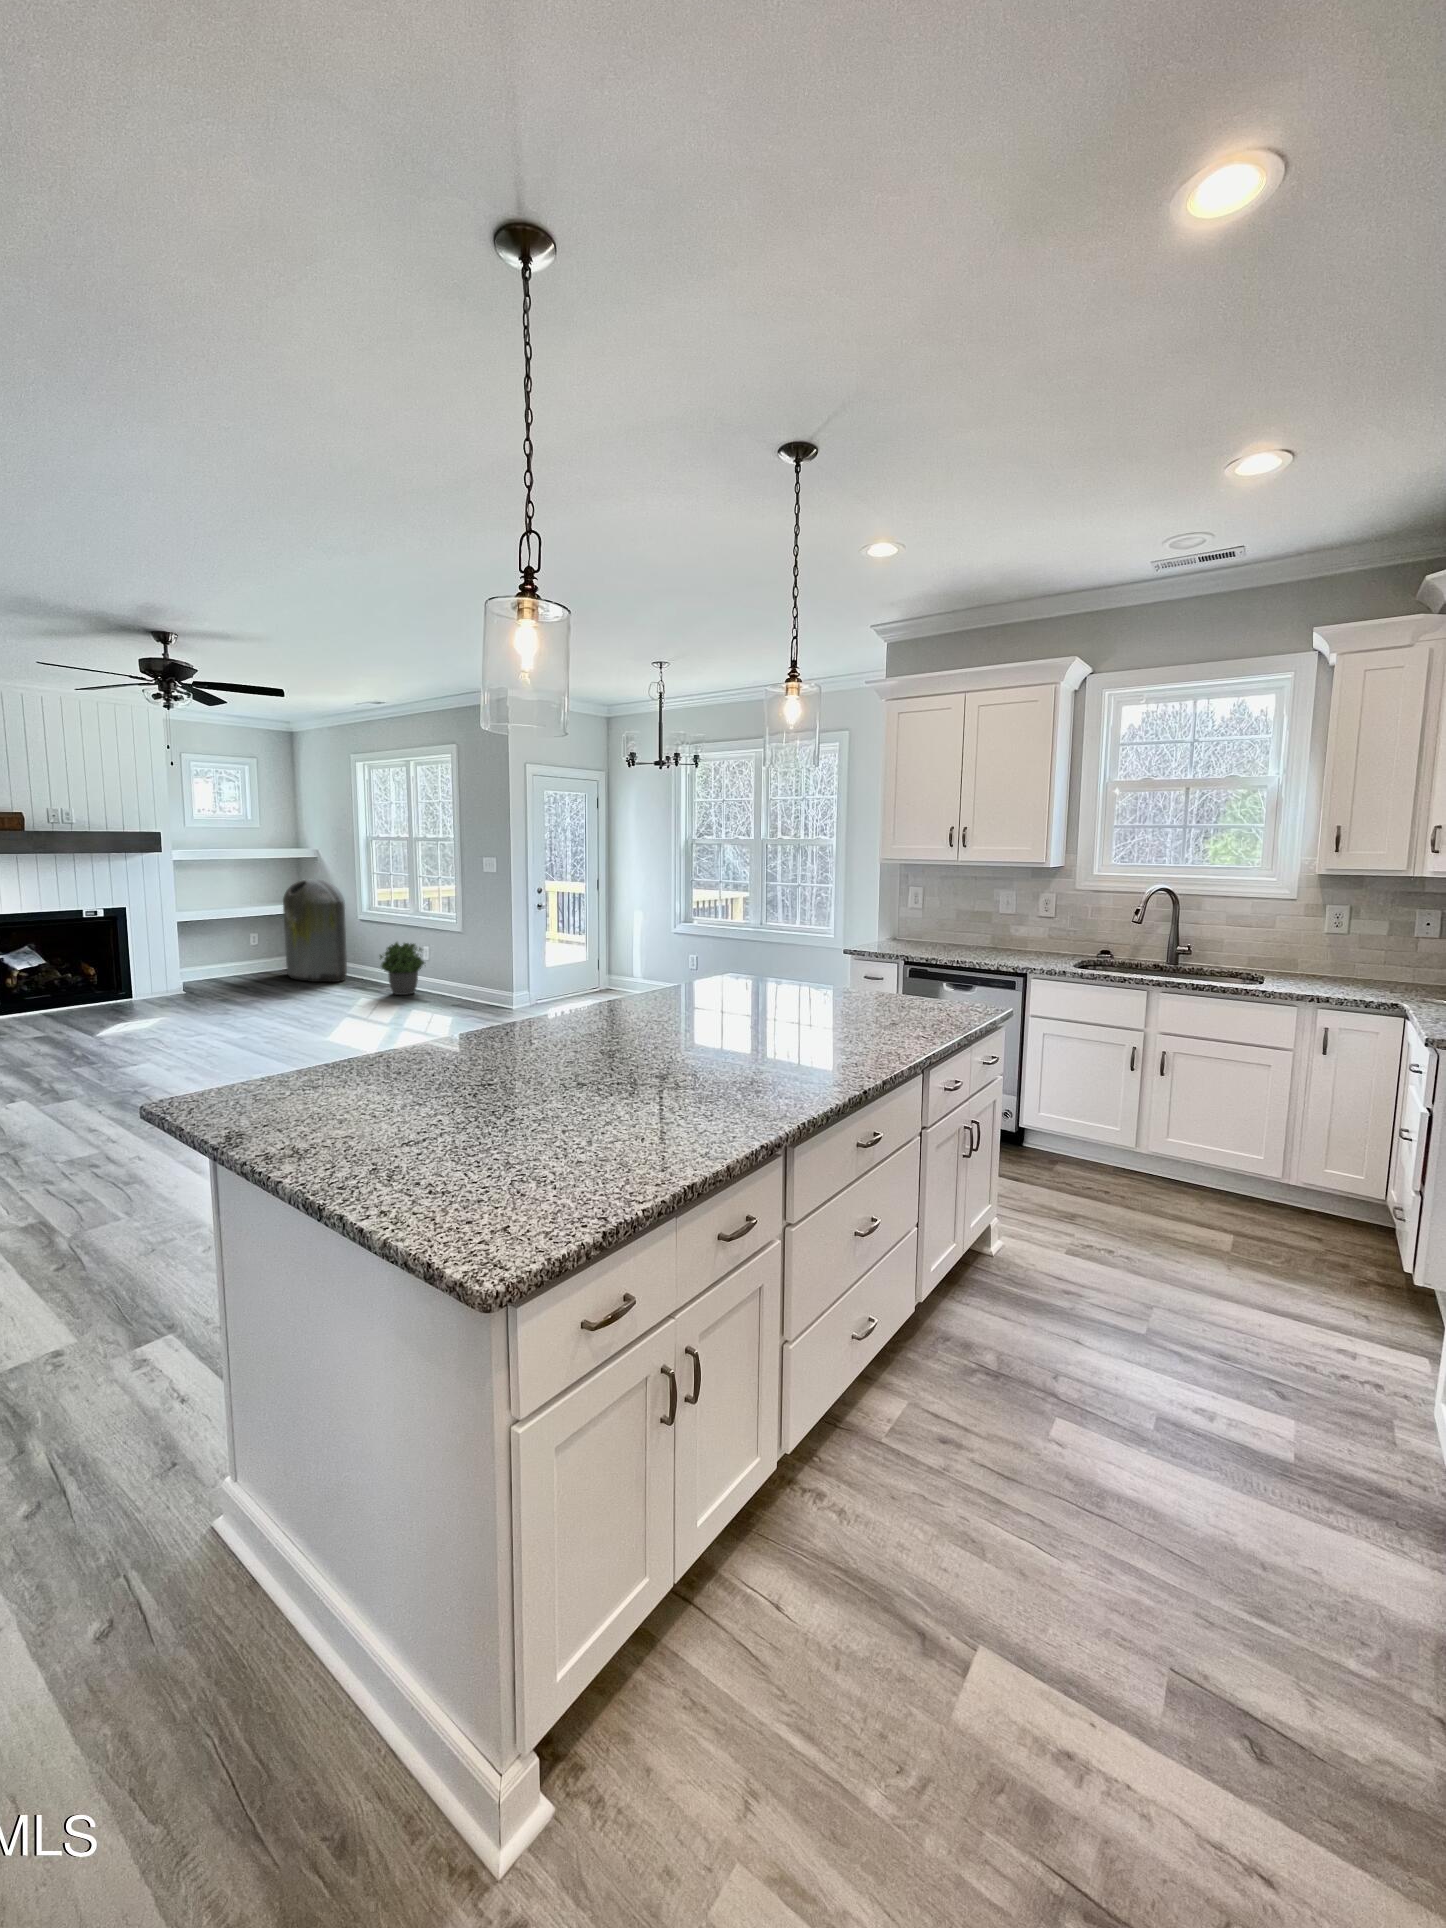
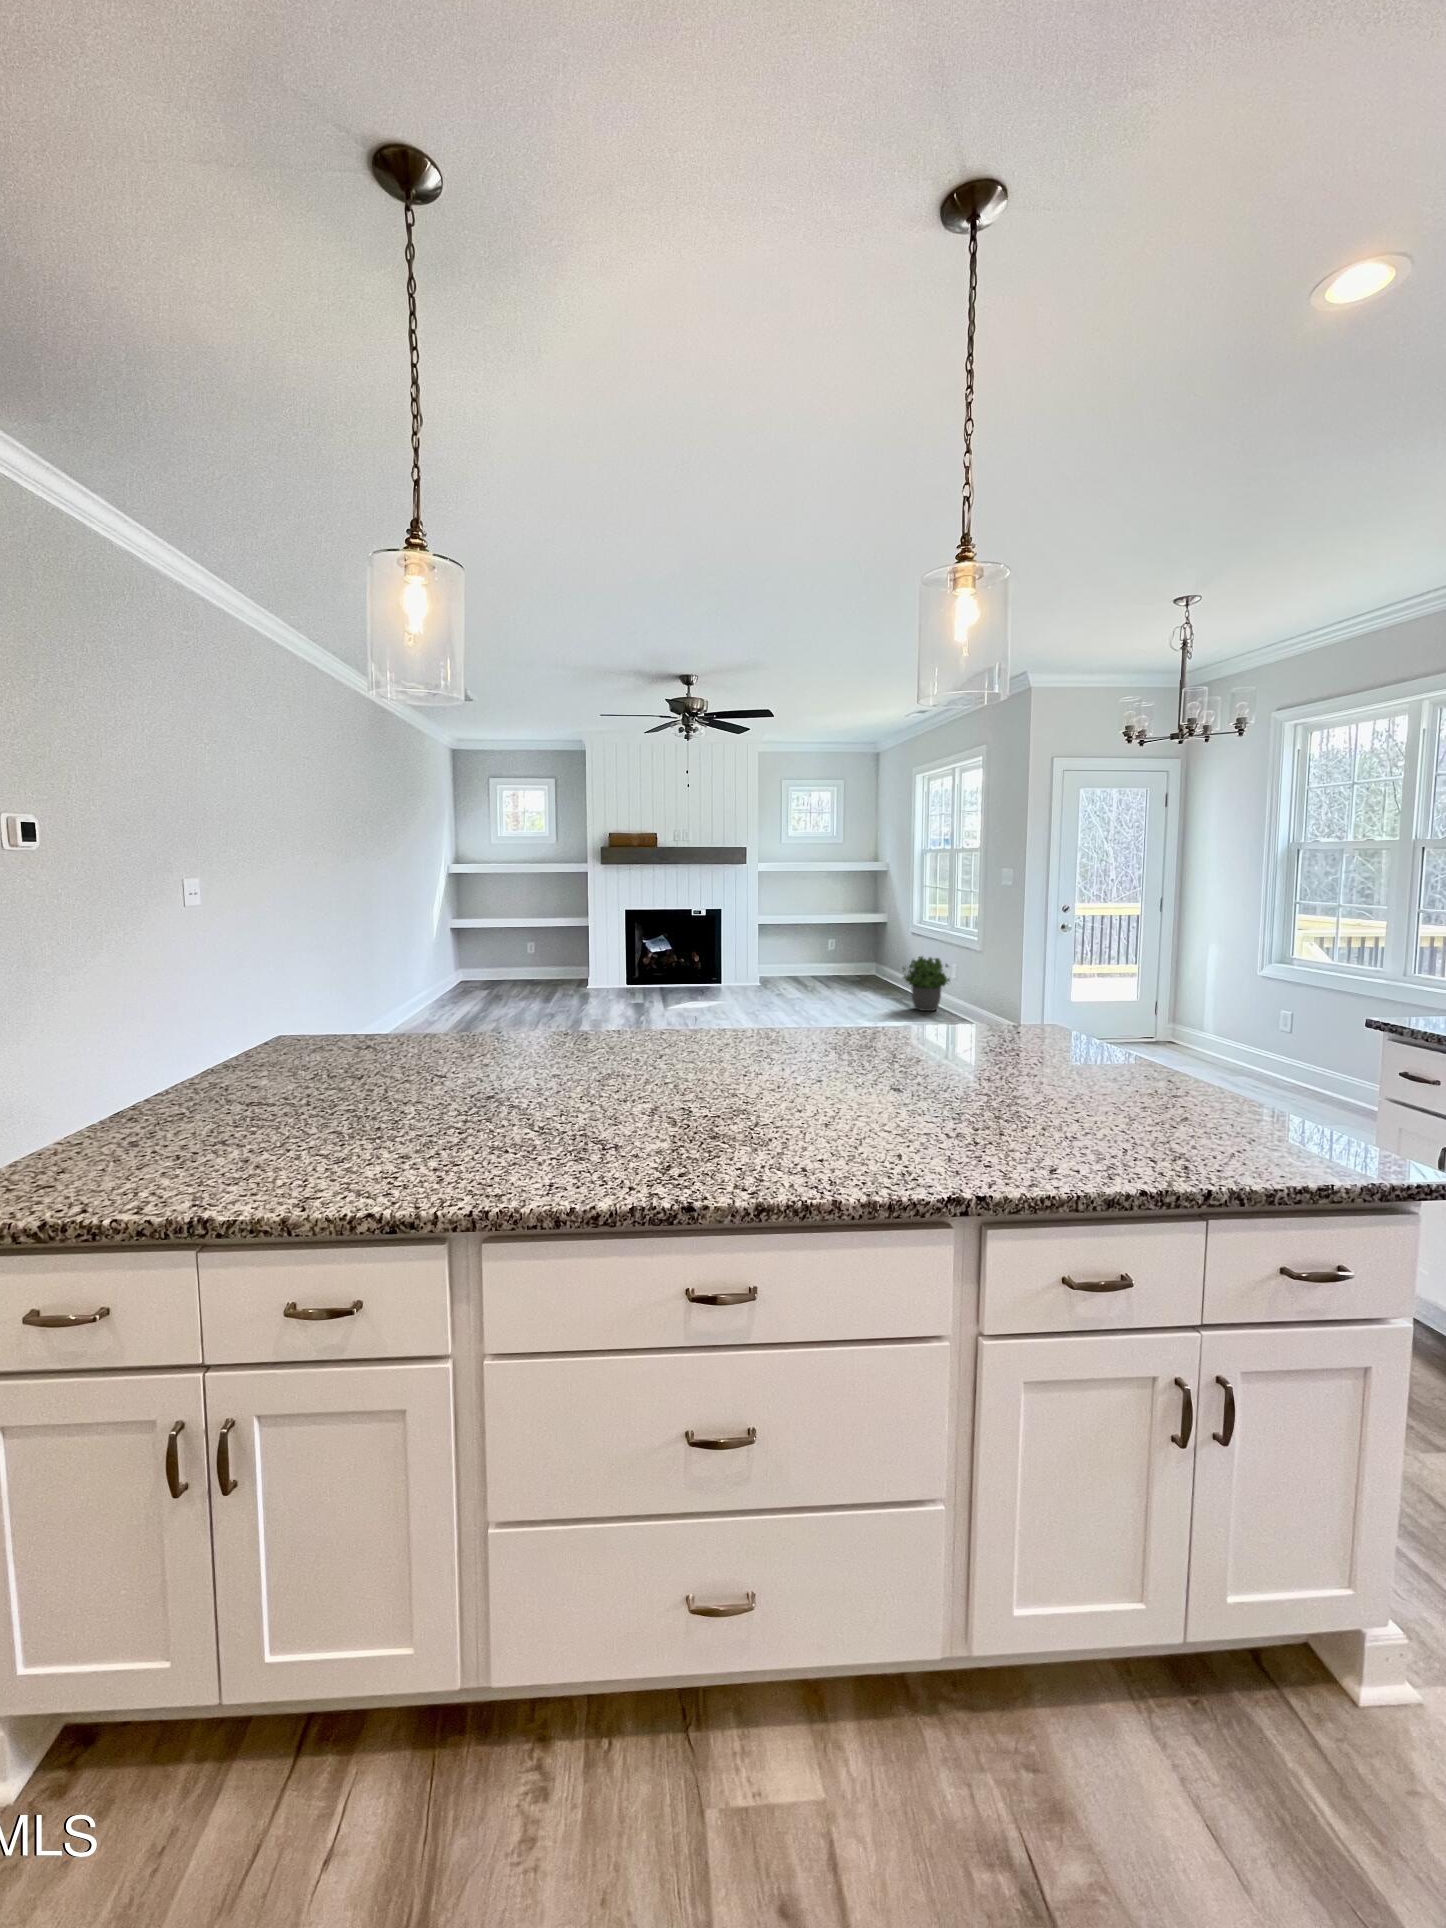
trash can: present [283,879,347,982] -> none [848,891,897,990]

